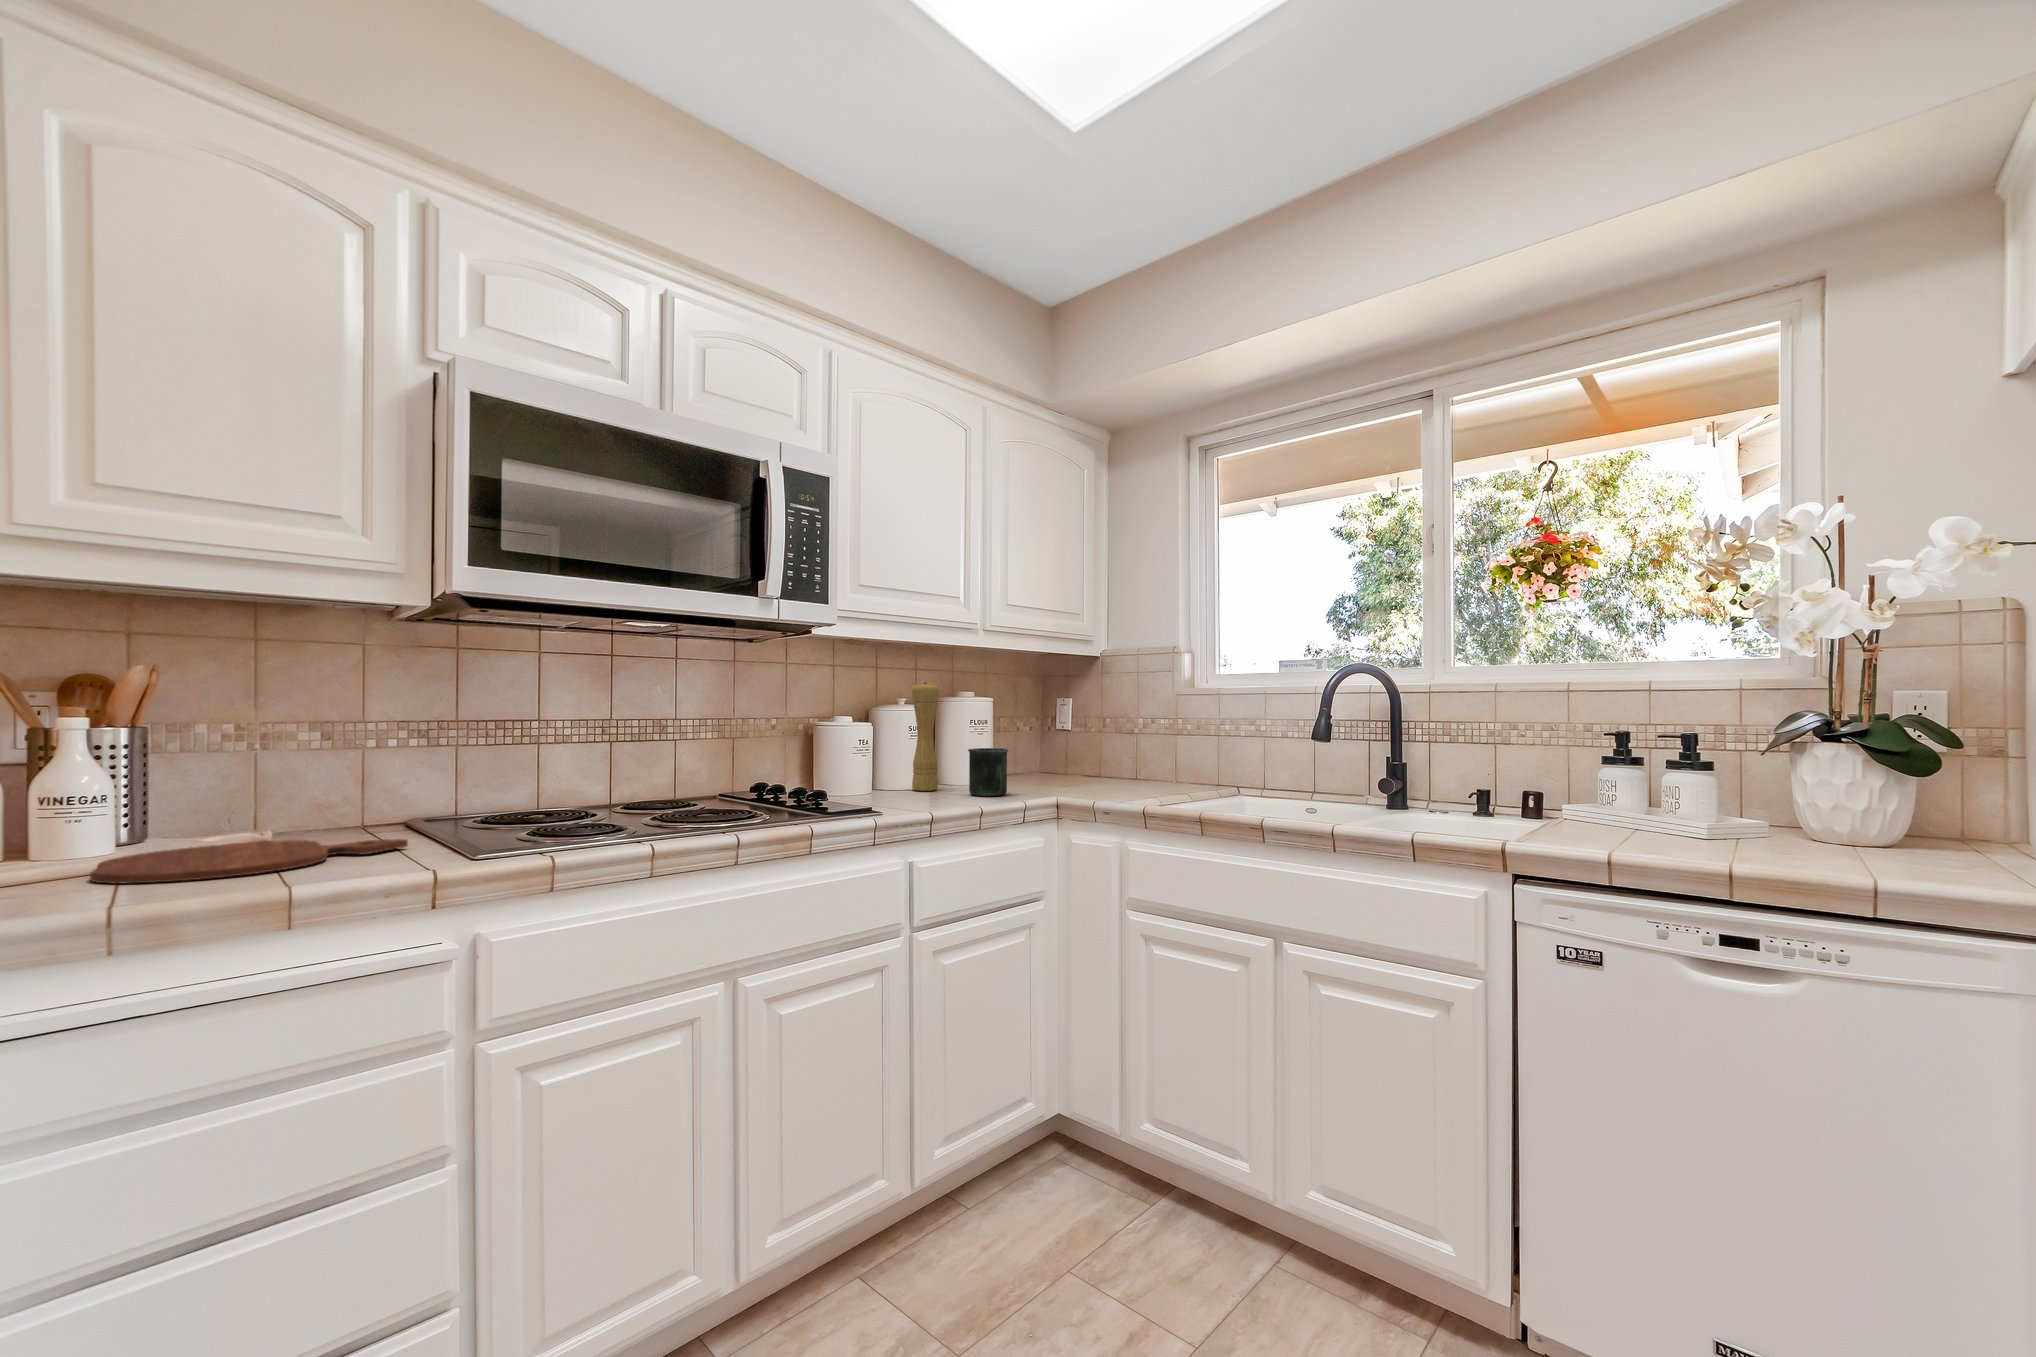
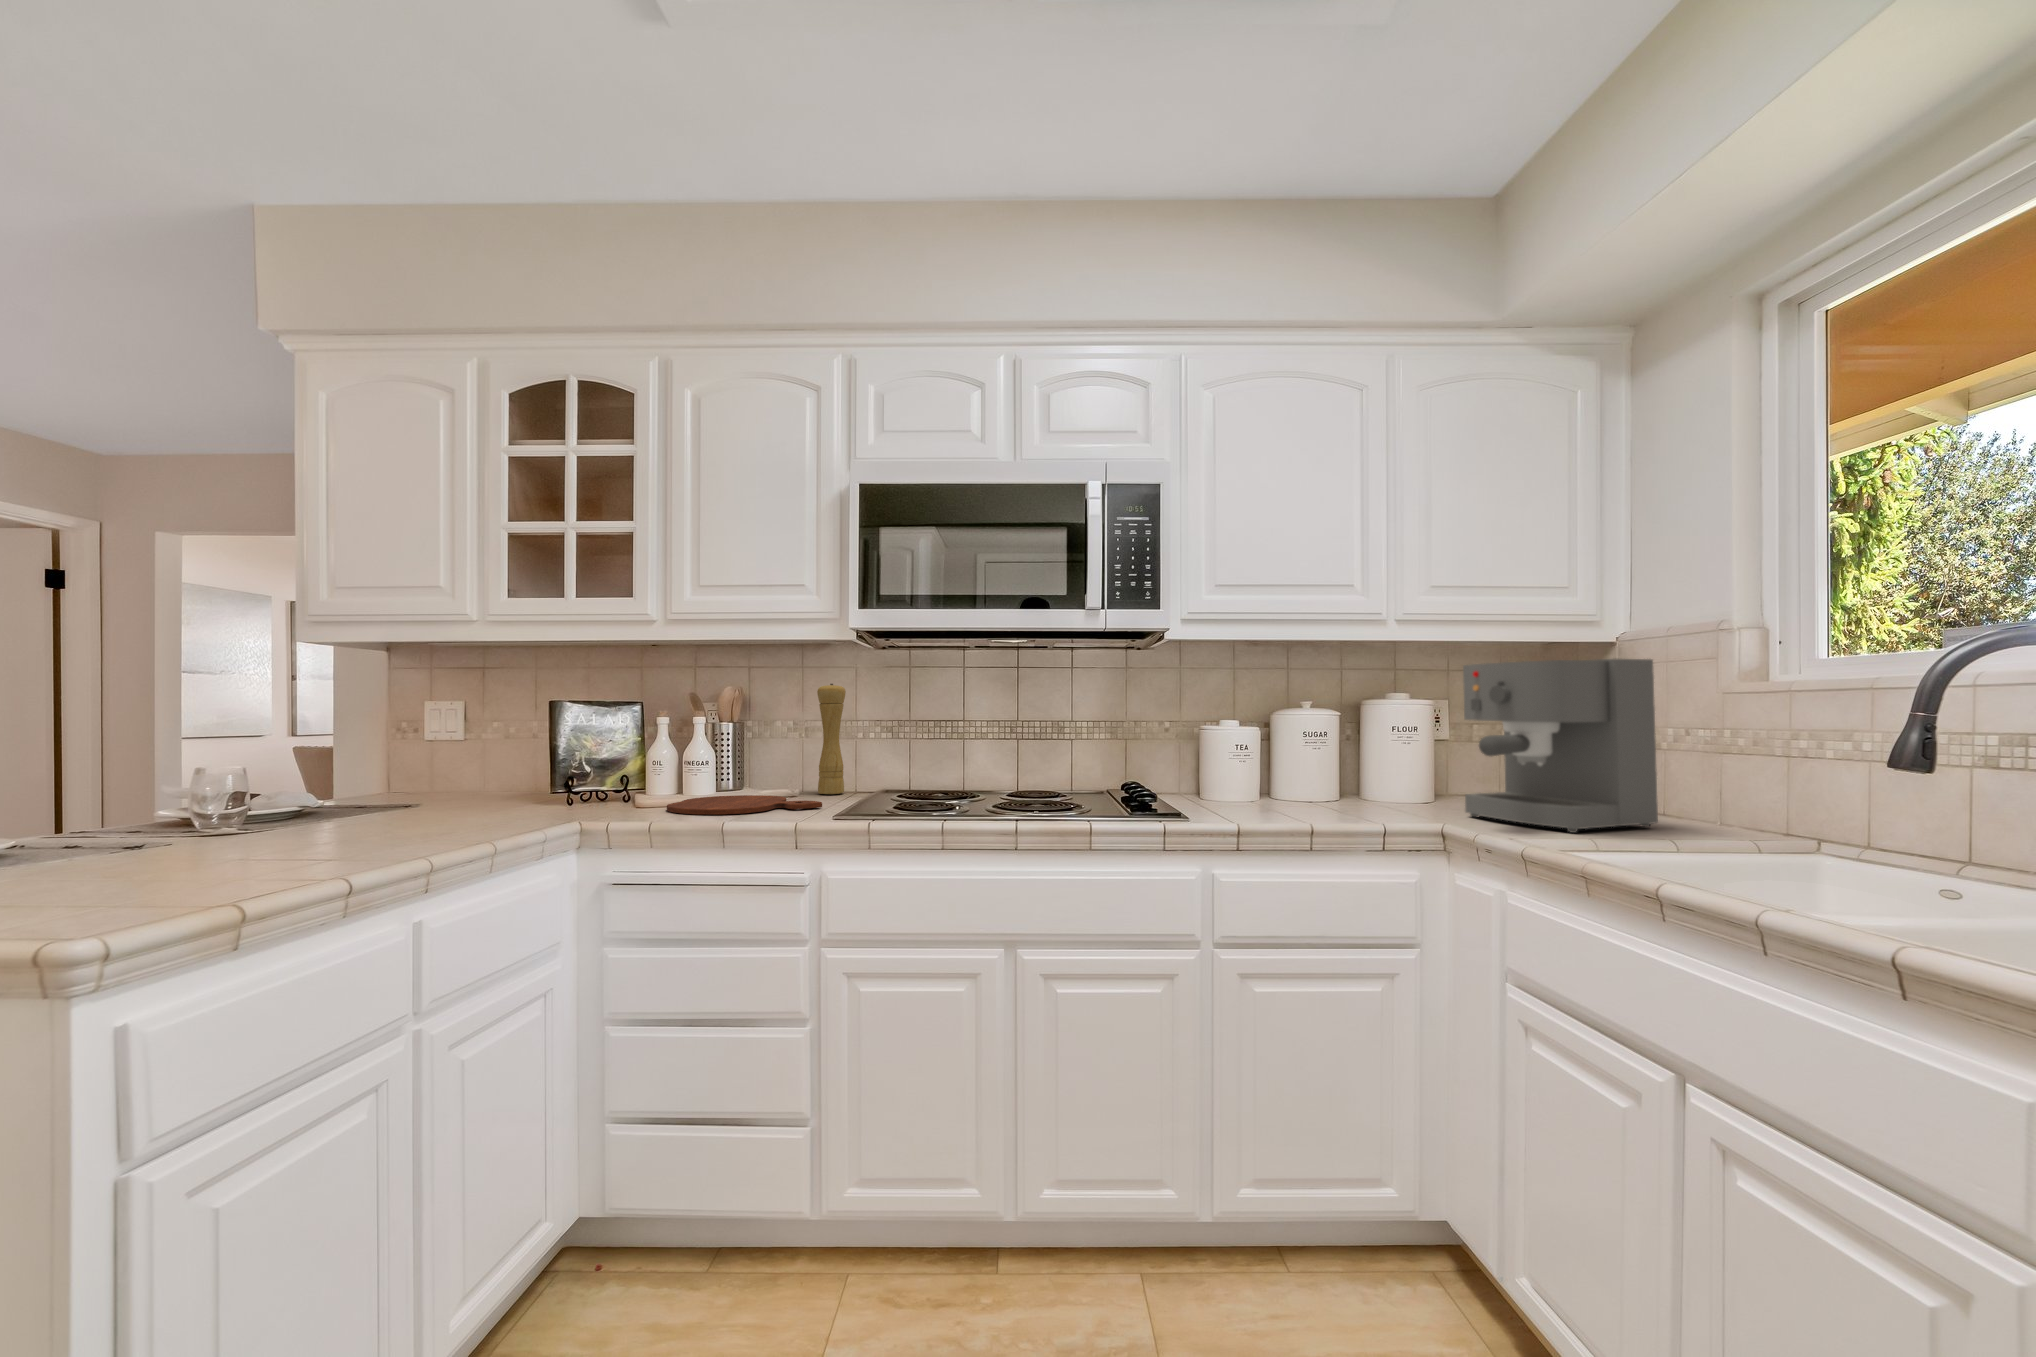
coffee maker: none [1051,668,1164,796] -> present [1463,659,1658,833]
pepper mill: present [912,683,939,791] -> present [817,684,846,794]
mug: present [968,748,1008,796] -> none [1345,759,1396,814]

